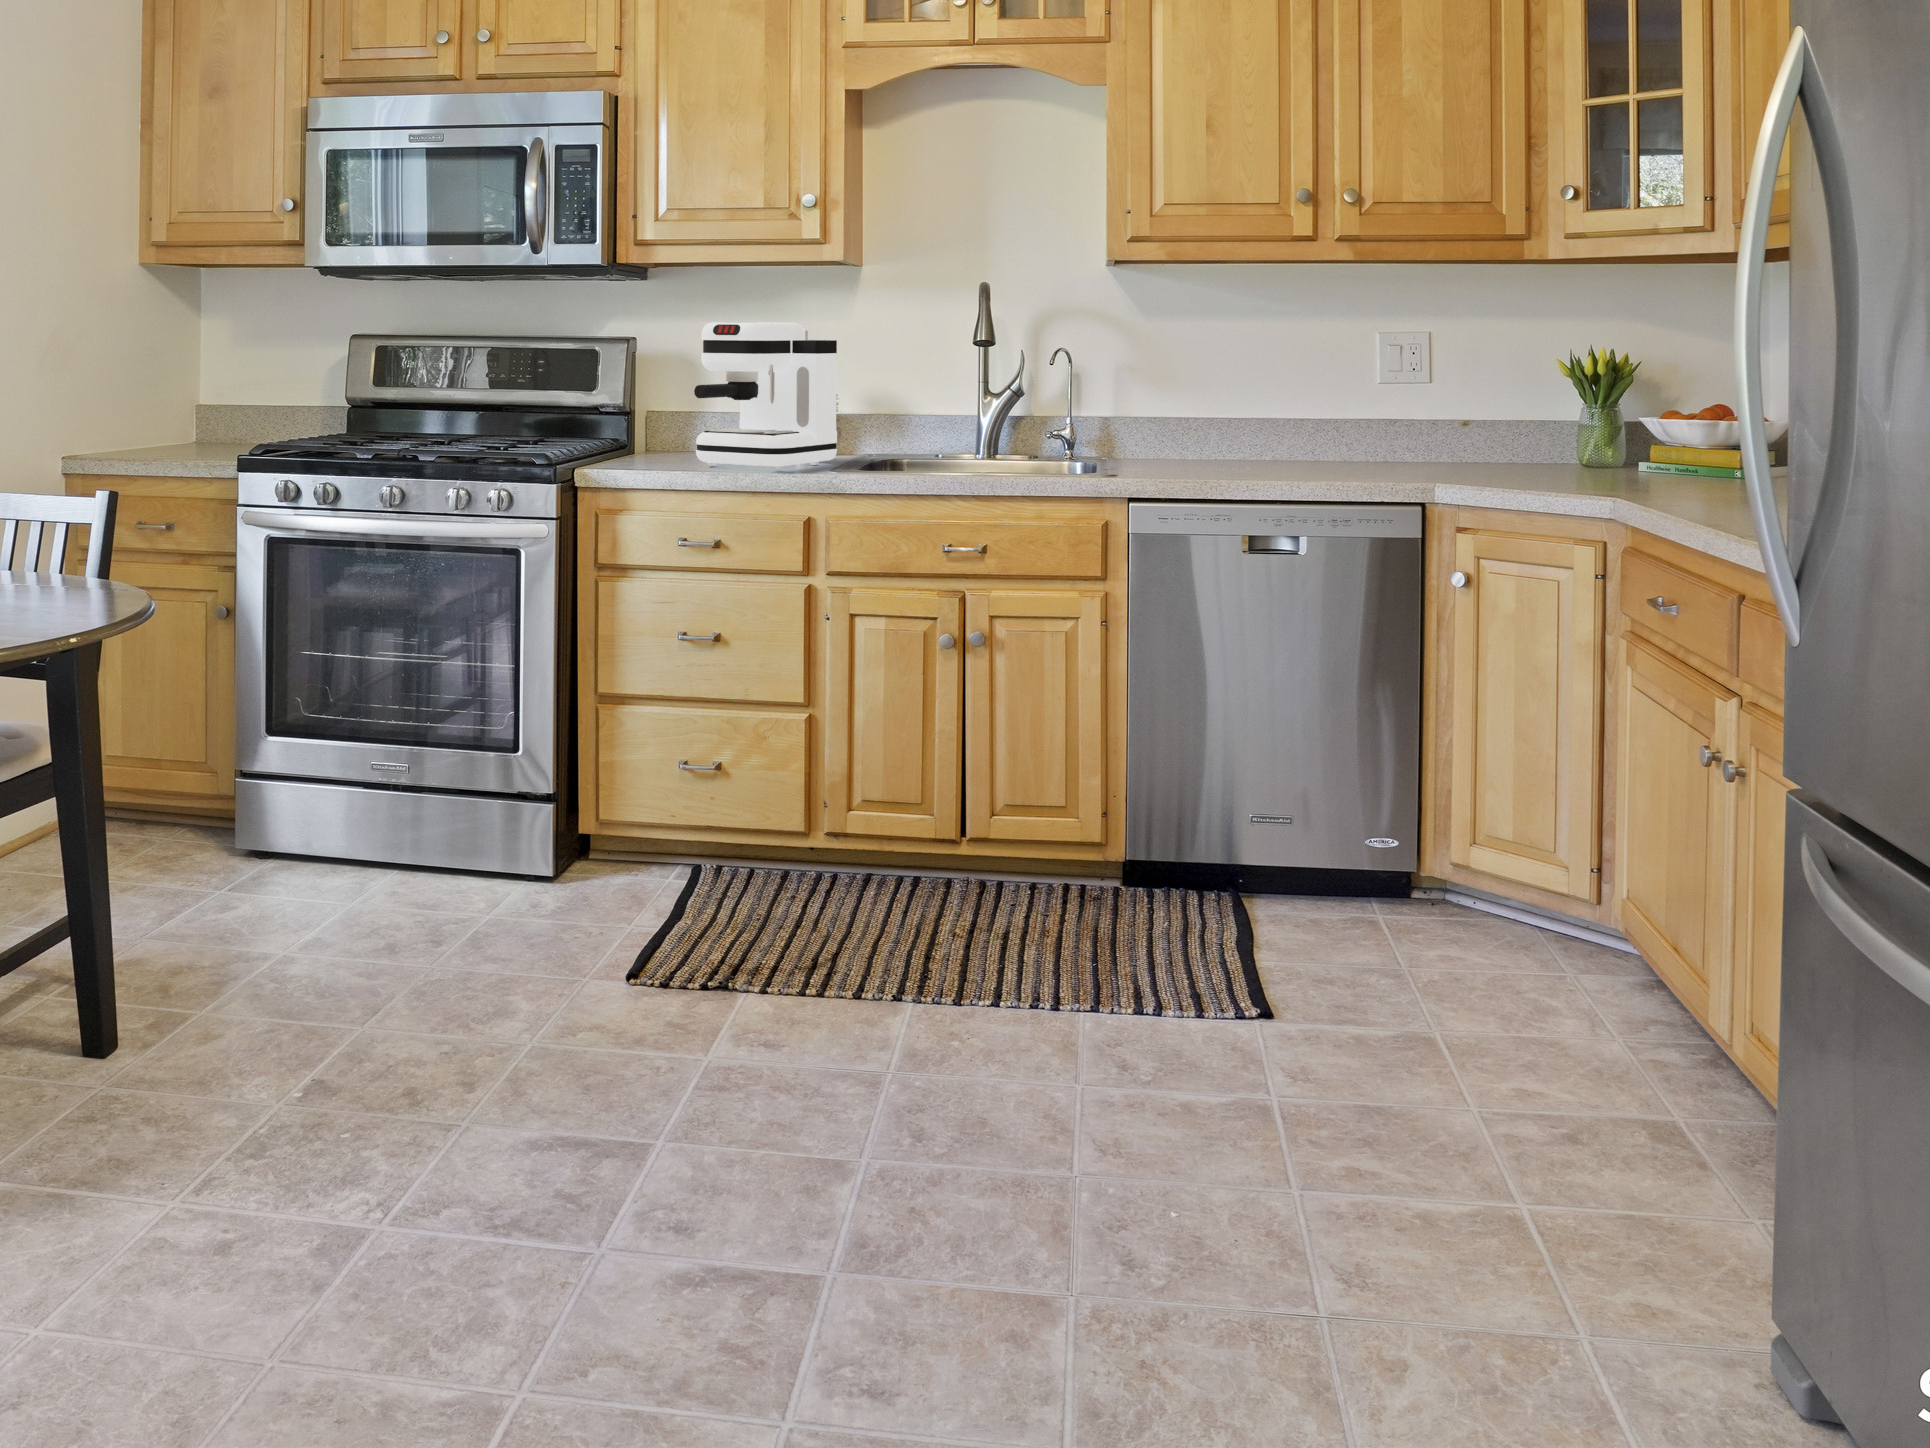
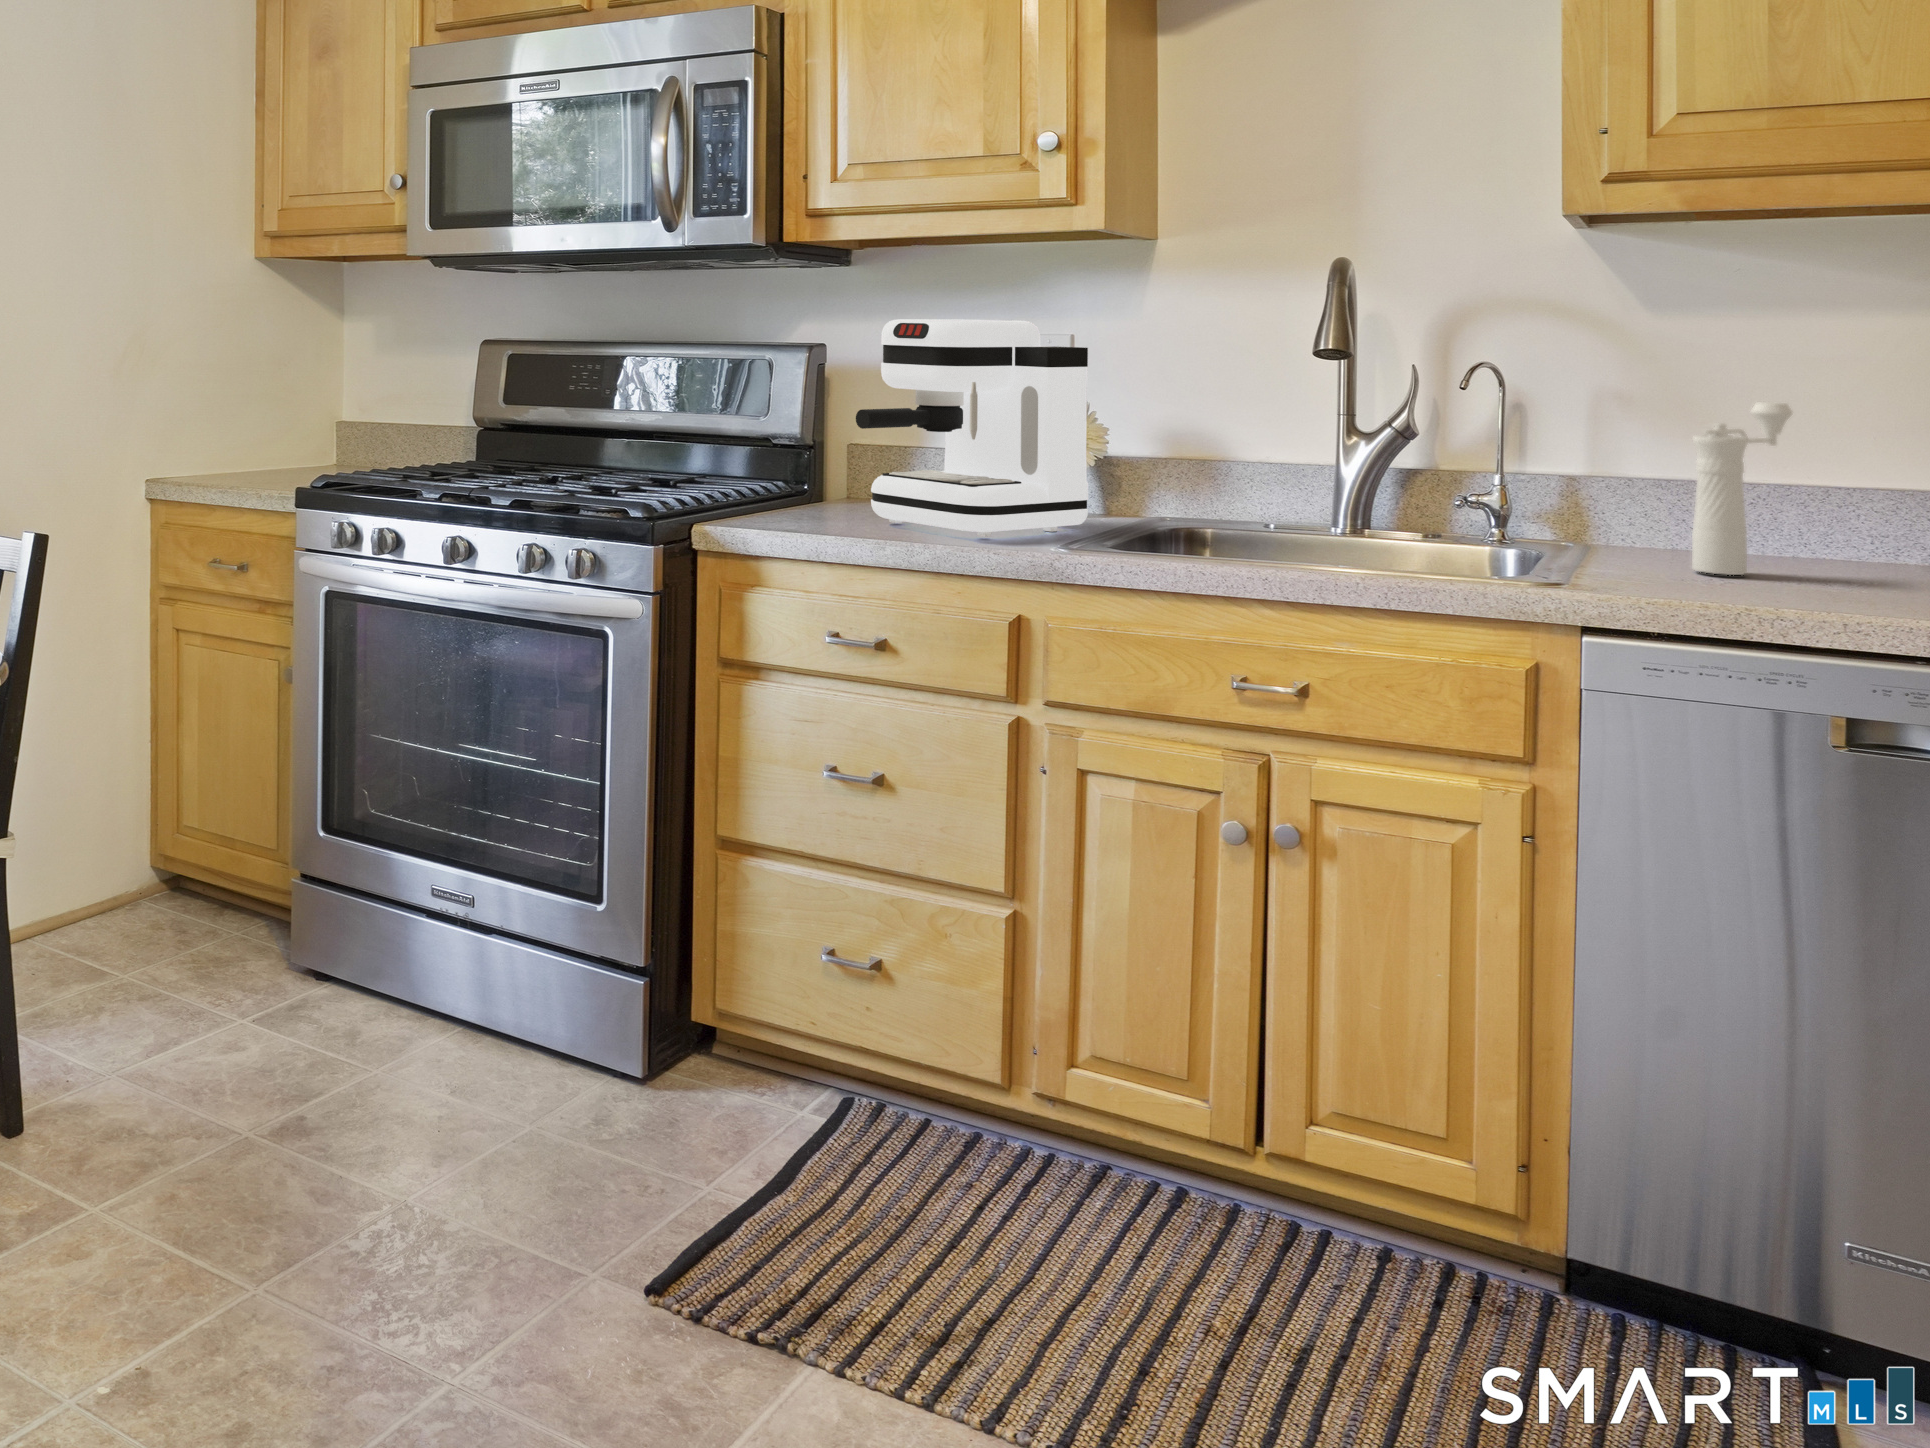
pepper mill: none [1169,367,1213,465] -> present [1692,402,1792,575]

